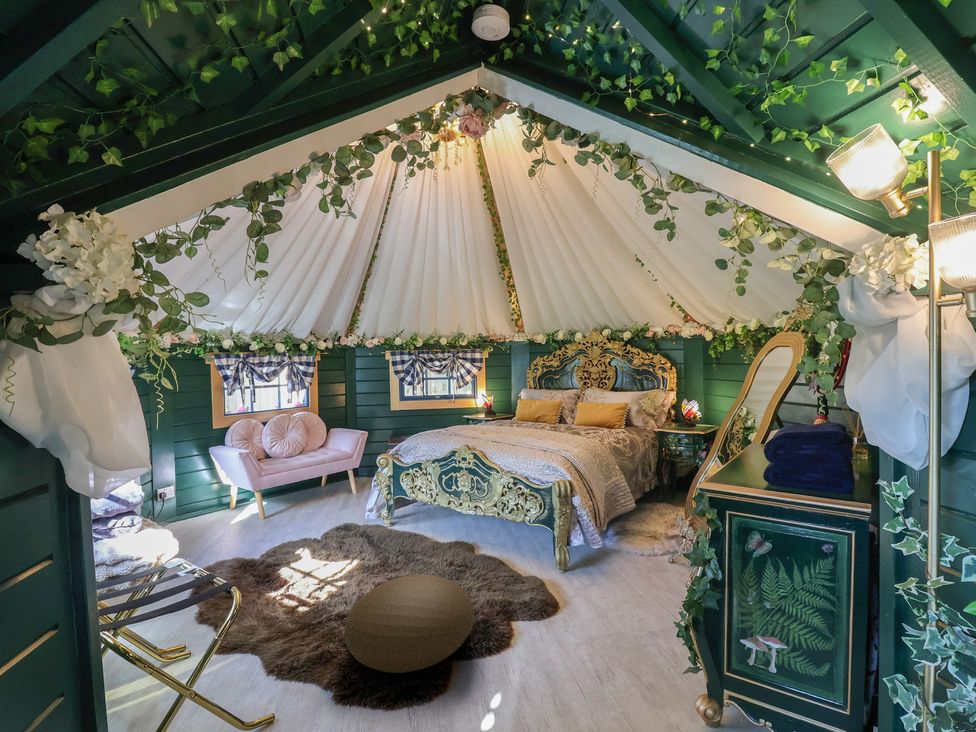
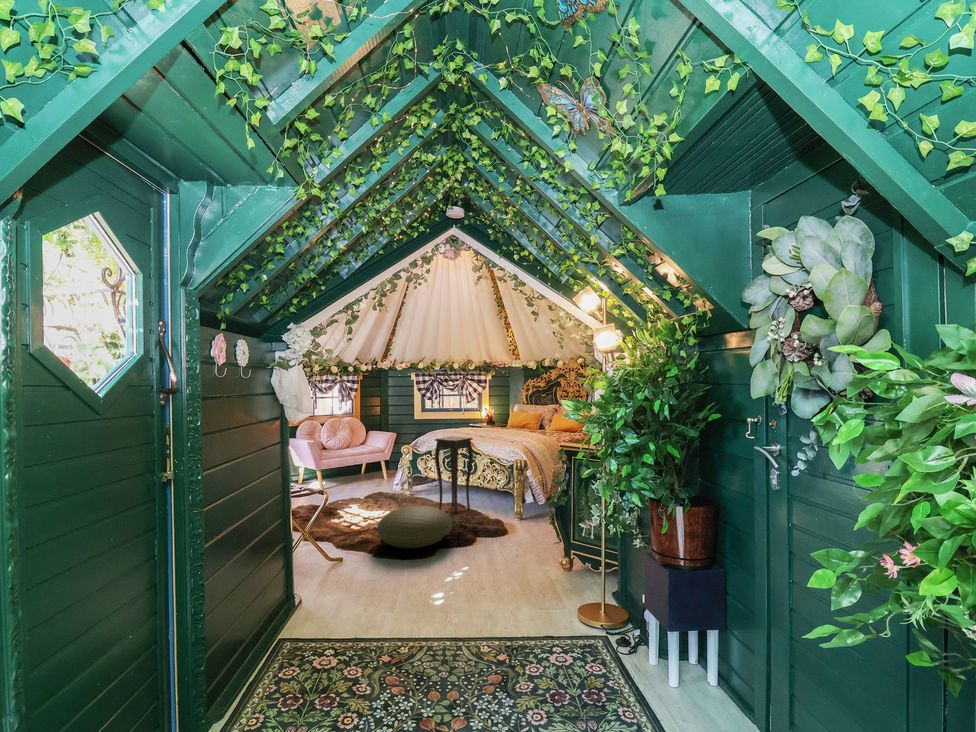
side table: none [429,445,486,561] -> present [435,436,473,512]

